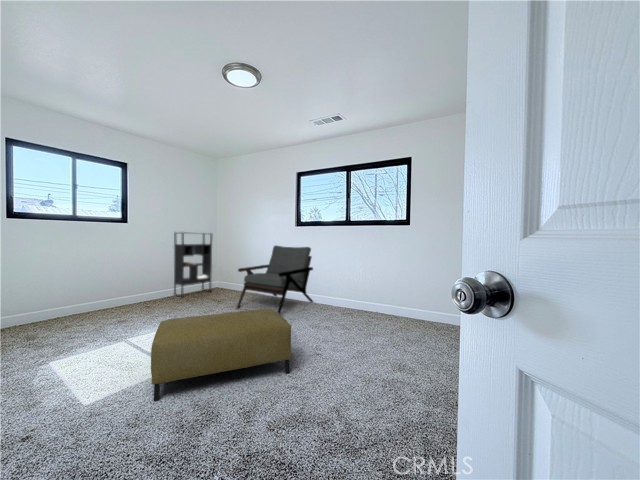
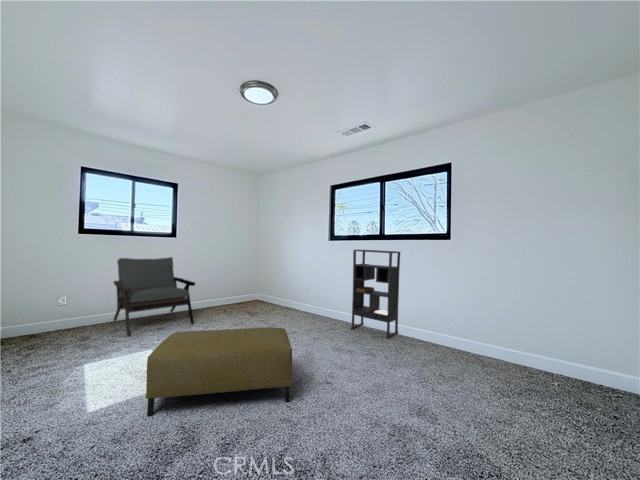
bookshelf: present [174,232,212,297] -> present [351,250,400,338]
armchair: present [237,246,313,313] -> present [114,257,195,337]

